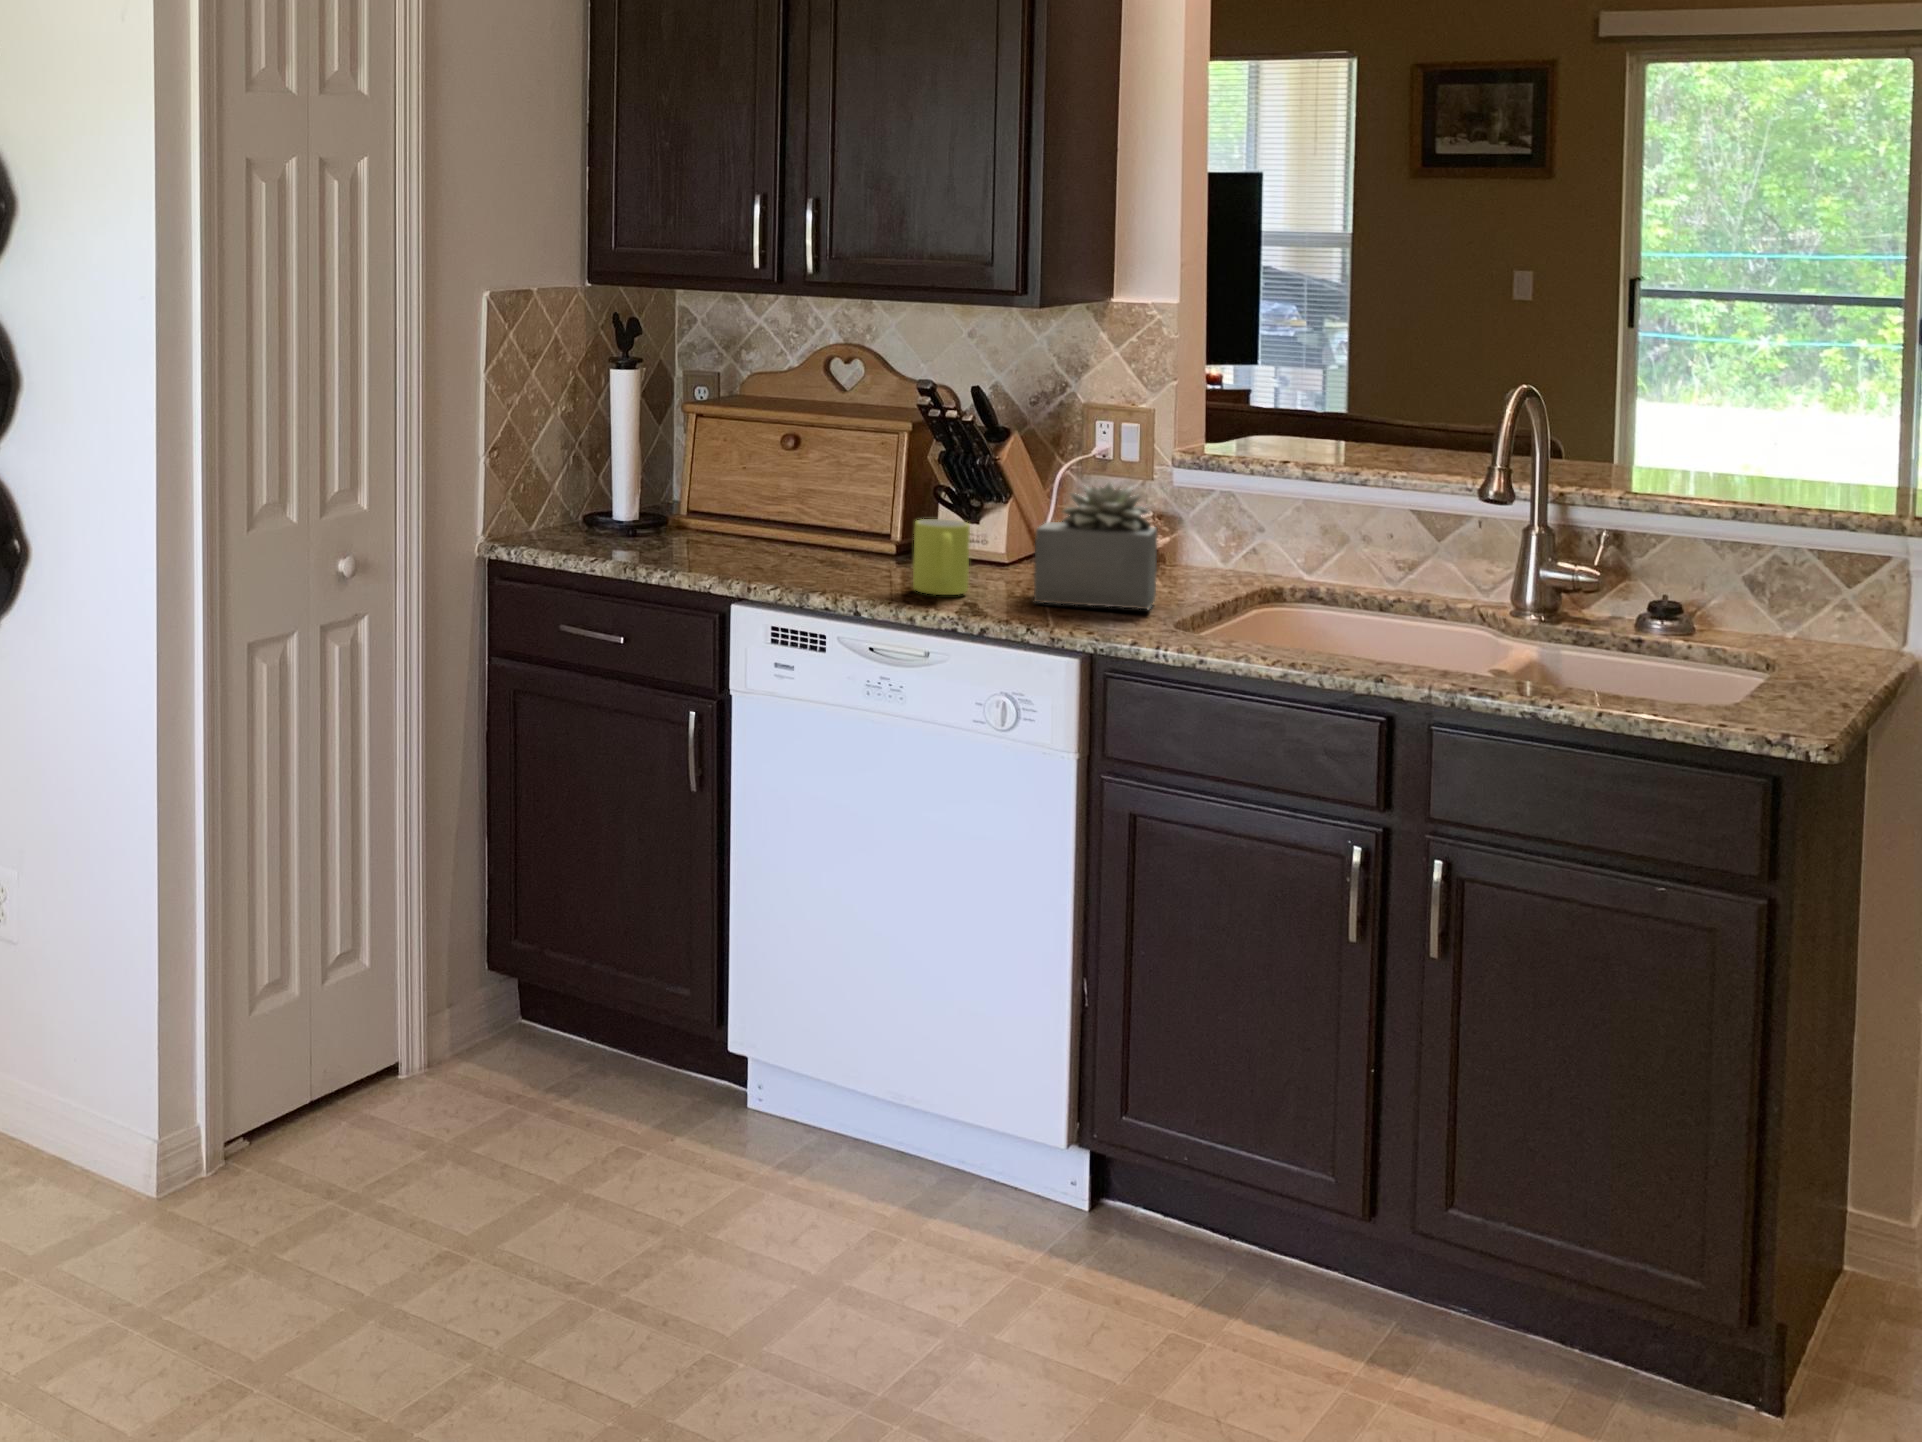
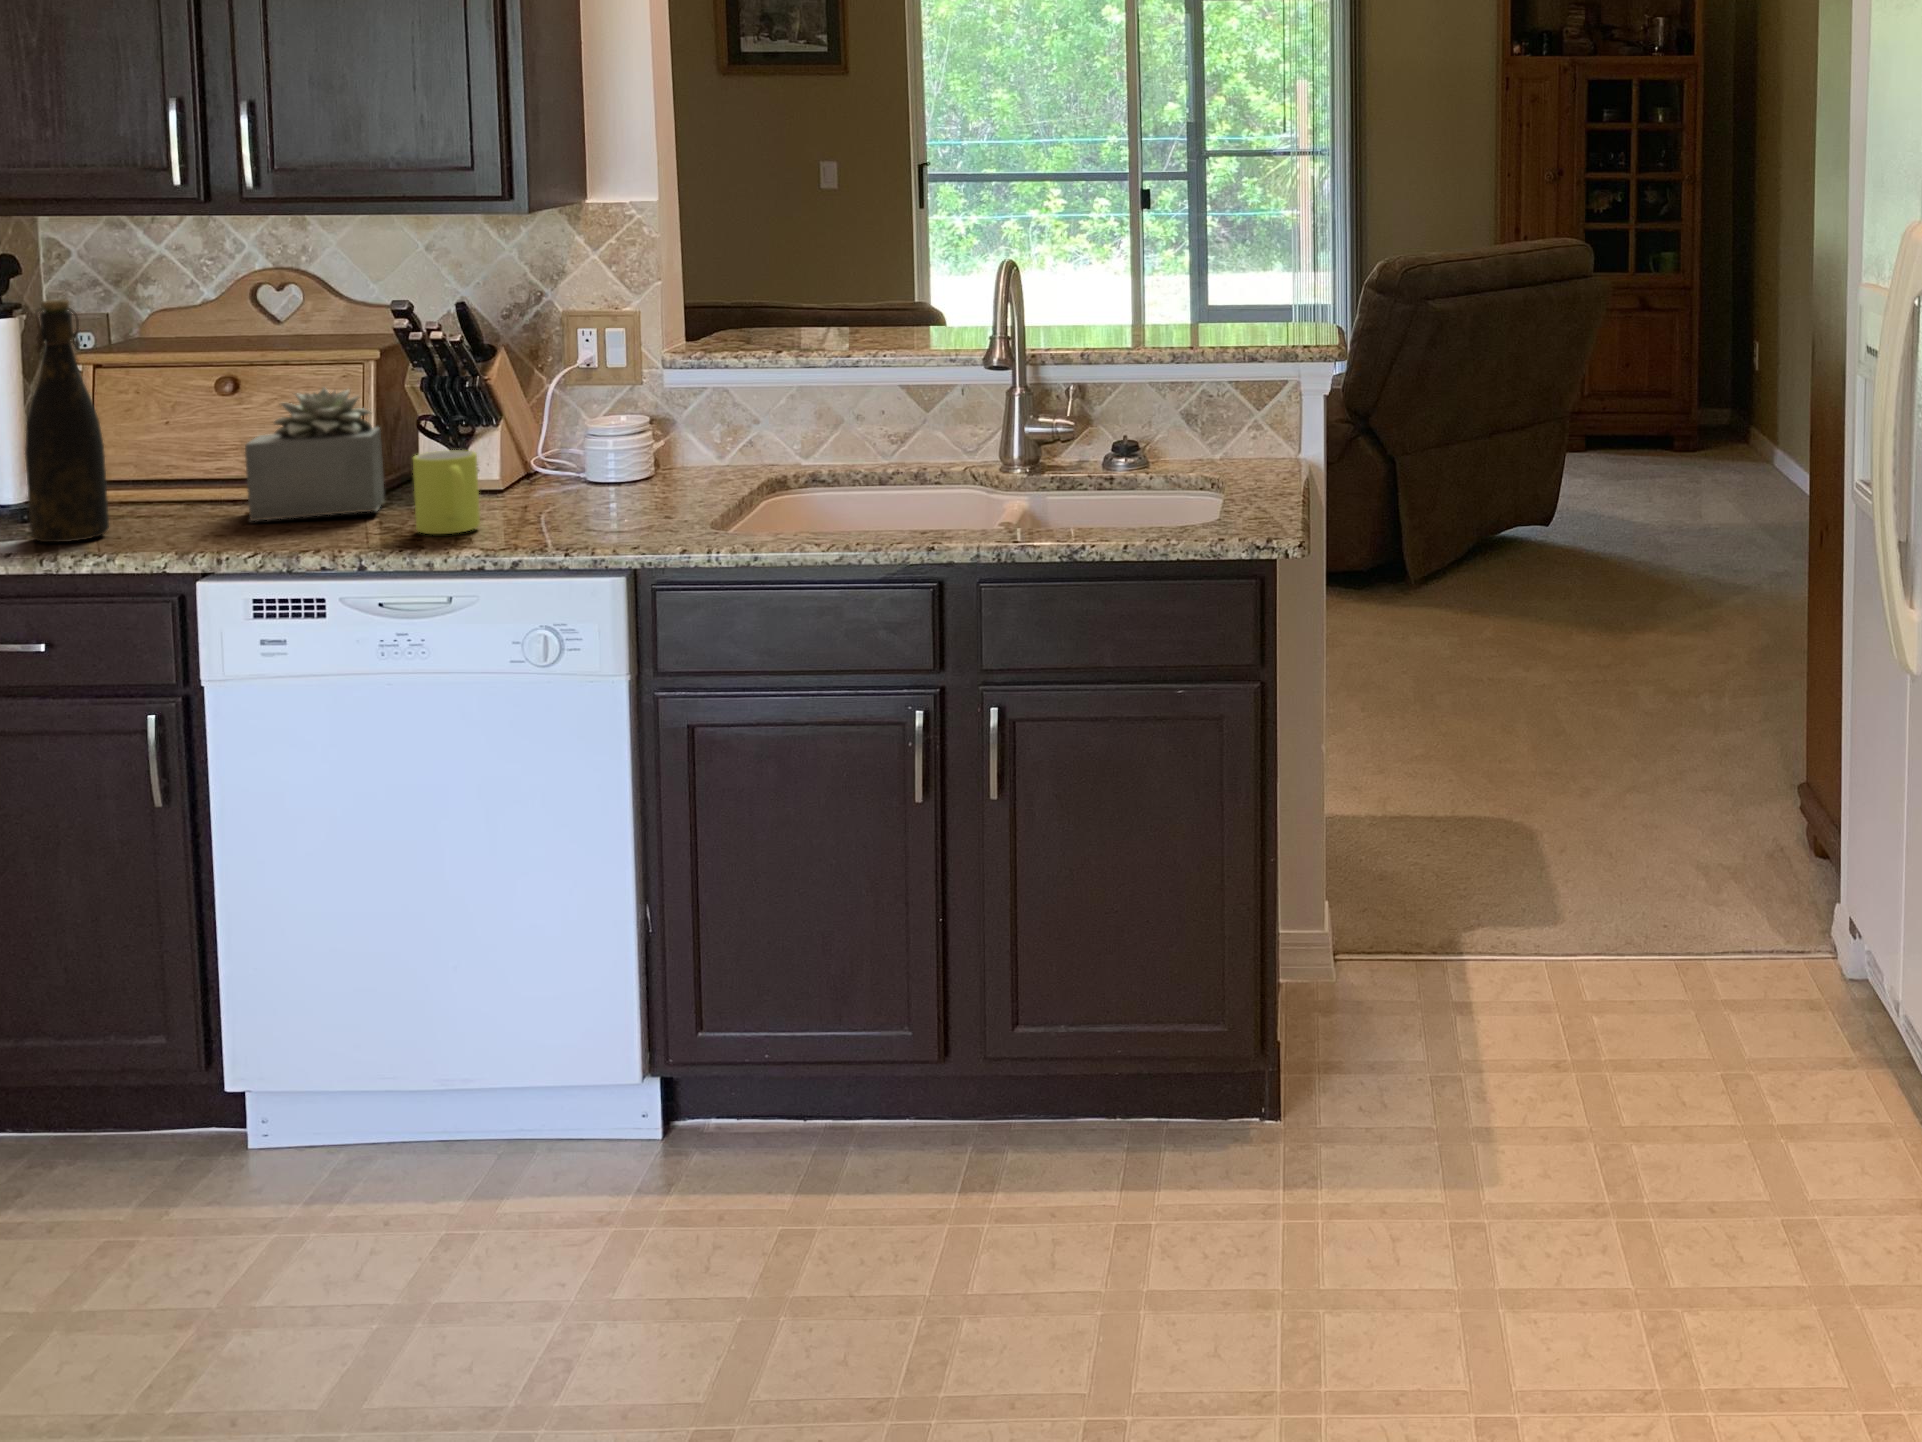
bottle: none [627,358,683,558] -> present [25,300,109,542]
succulent plant: present [1034,483,1157,609] -> present [245,388,384,521]

